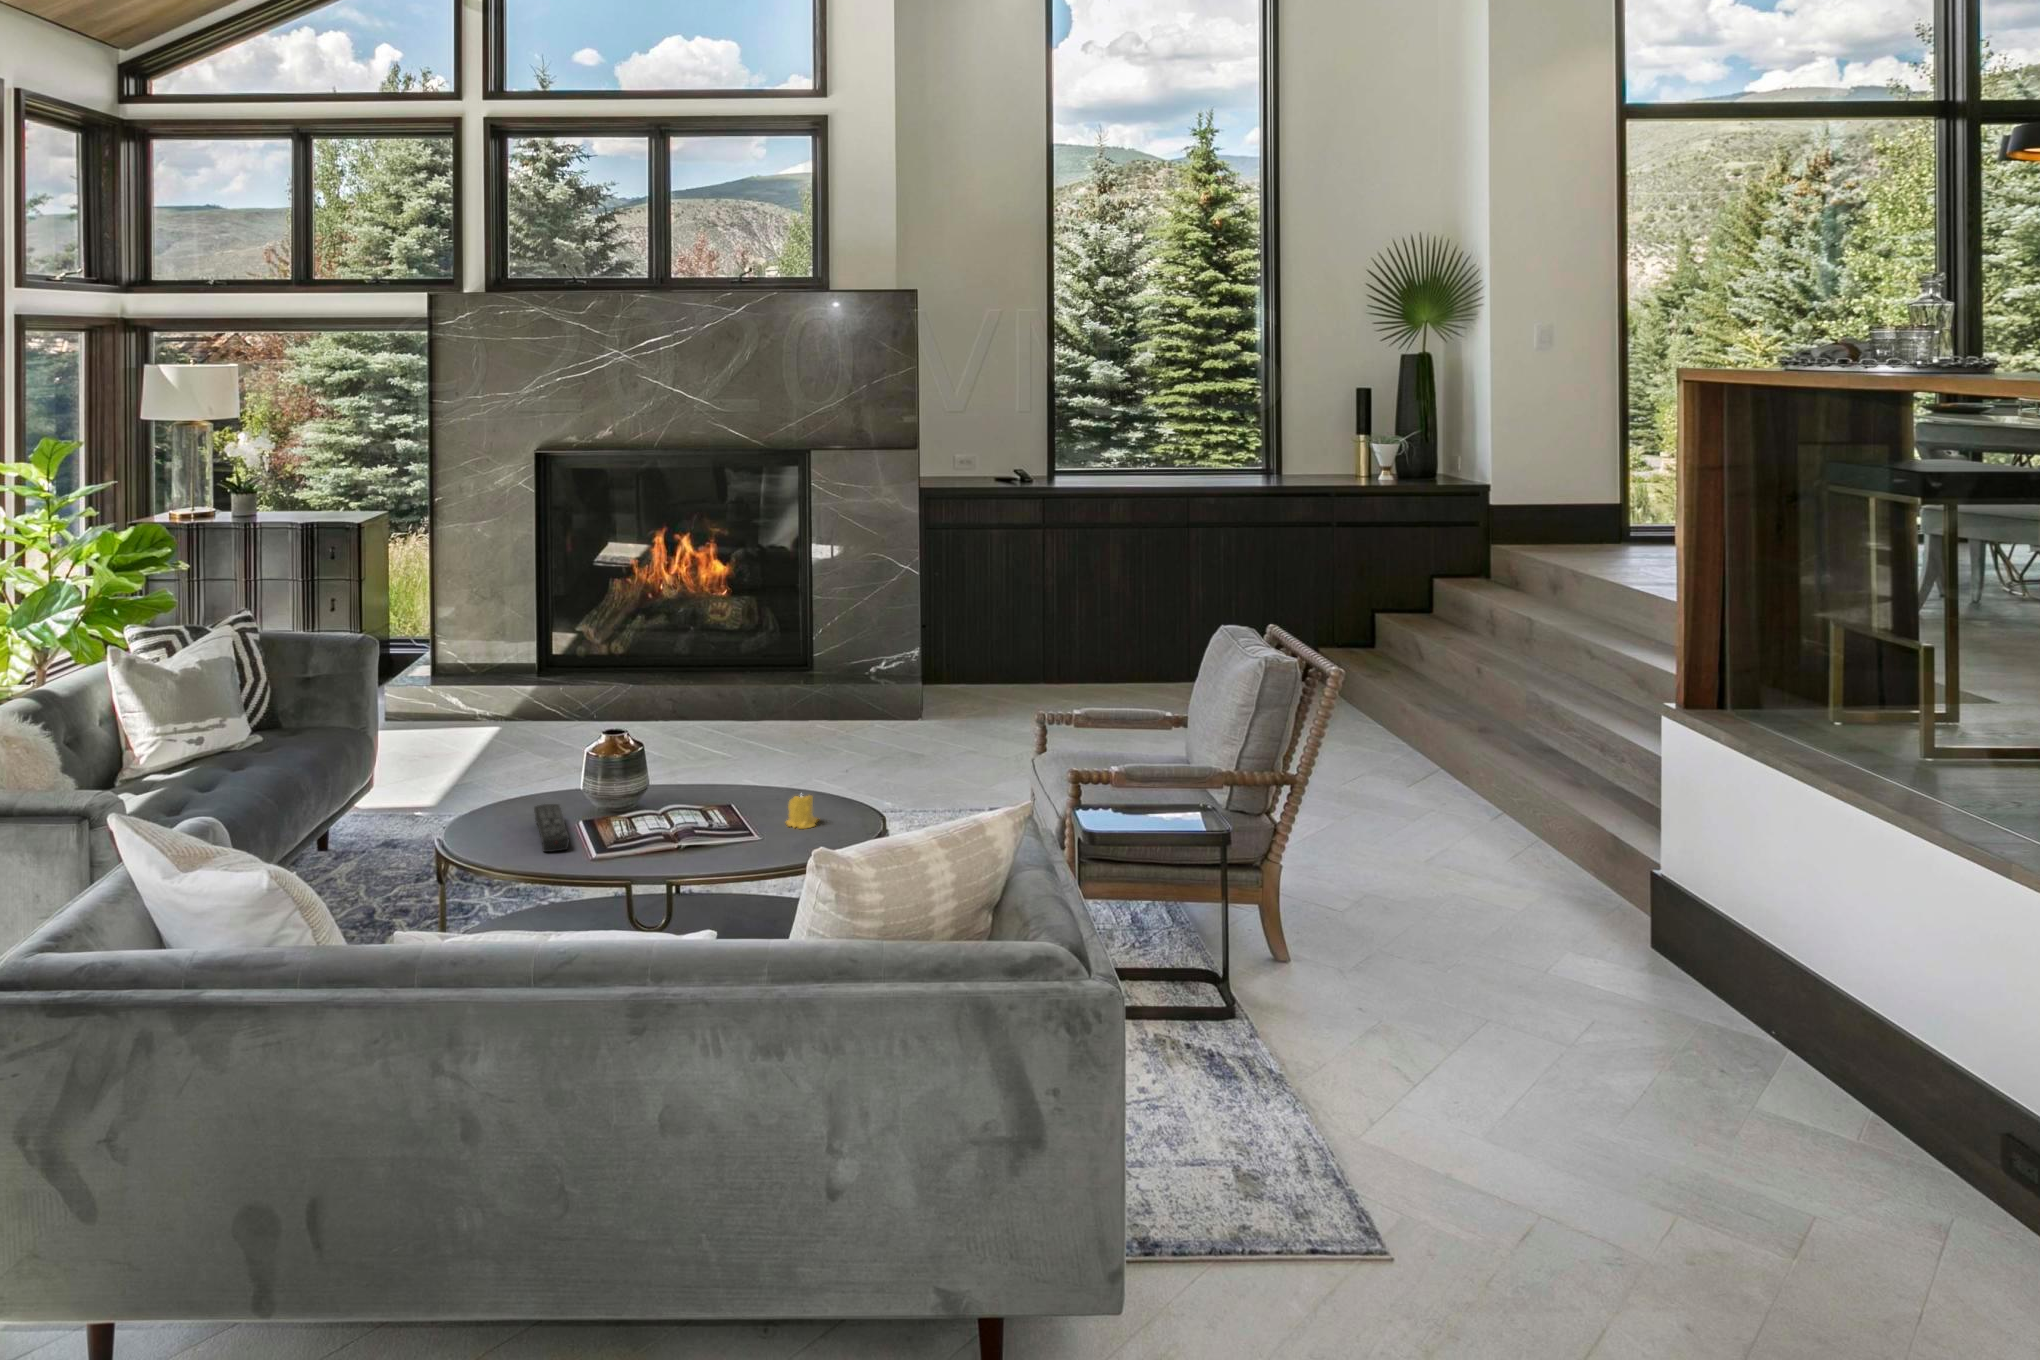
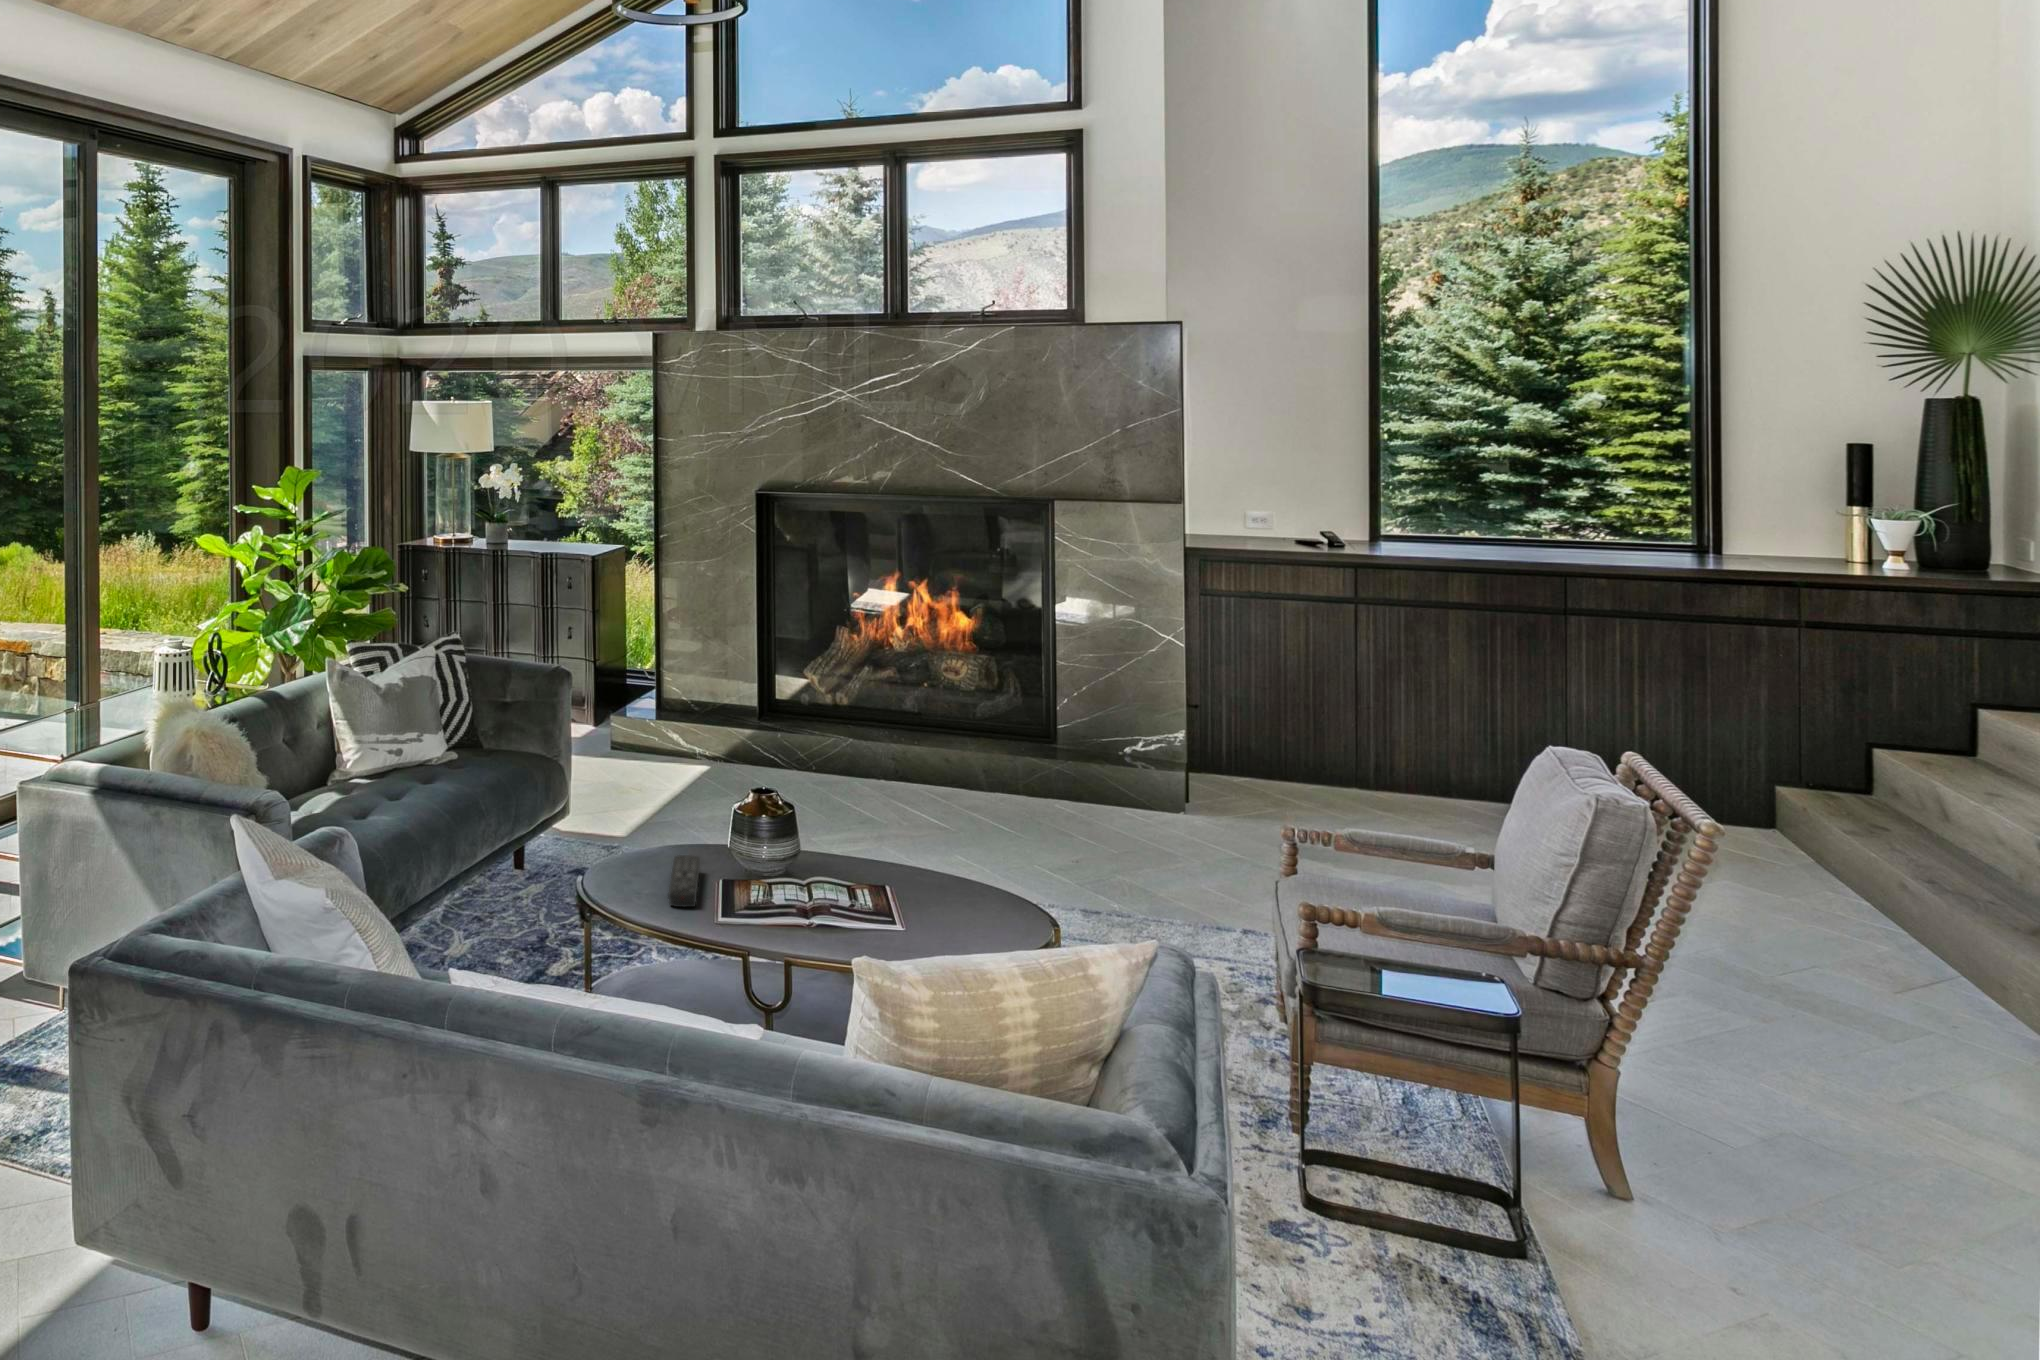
candle: present [786,795,818,829] -> none [941,879,983,923]

